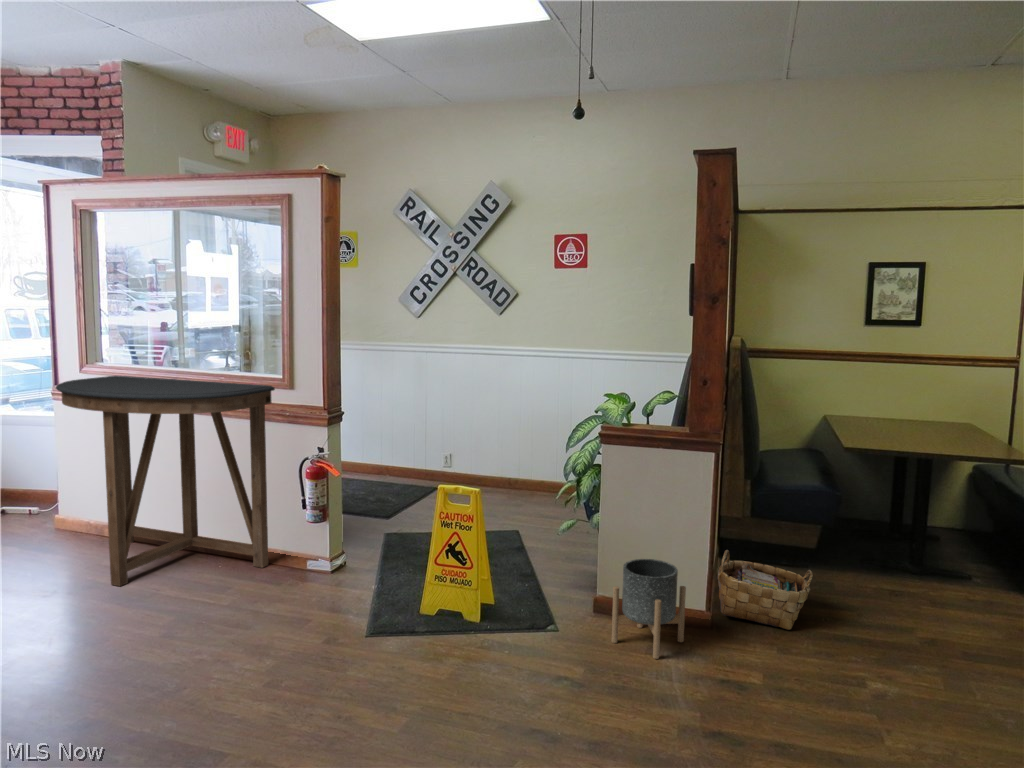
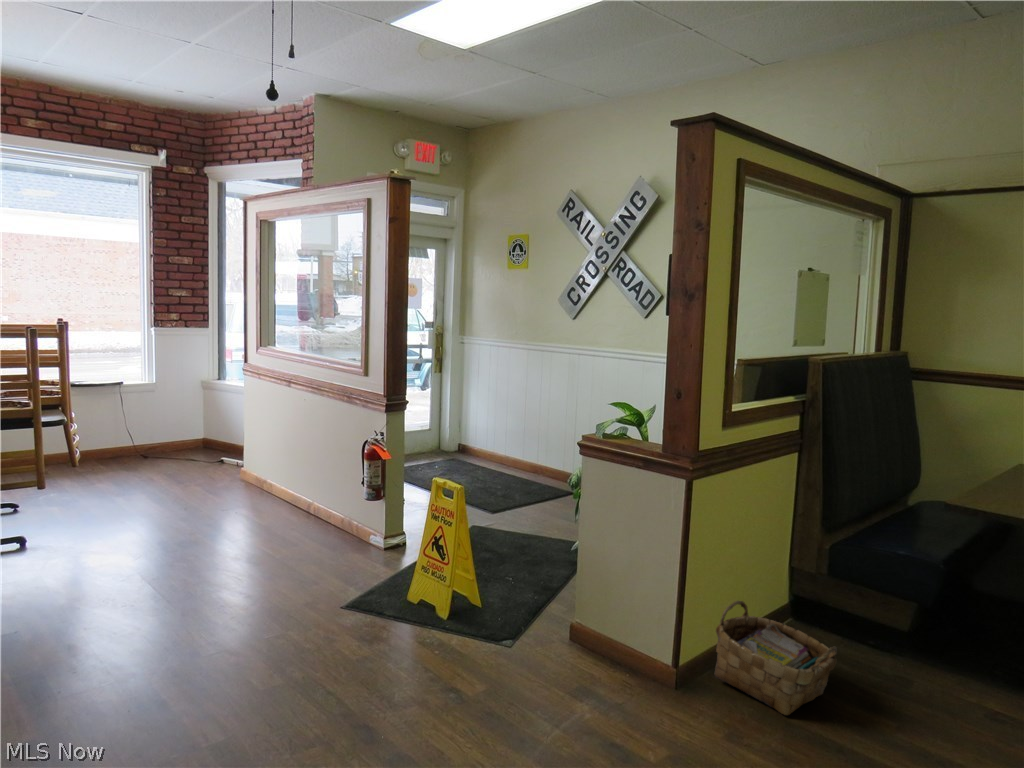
console table: present [56,376,275,586] -> none [204,357,354,536]
planter: present [612,559,686,659] -> none [557,587,641,702]

